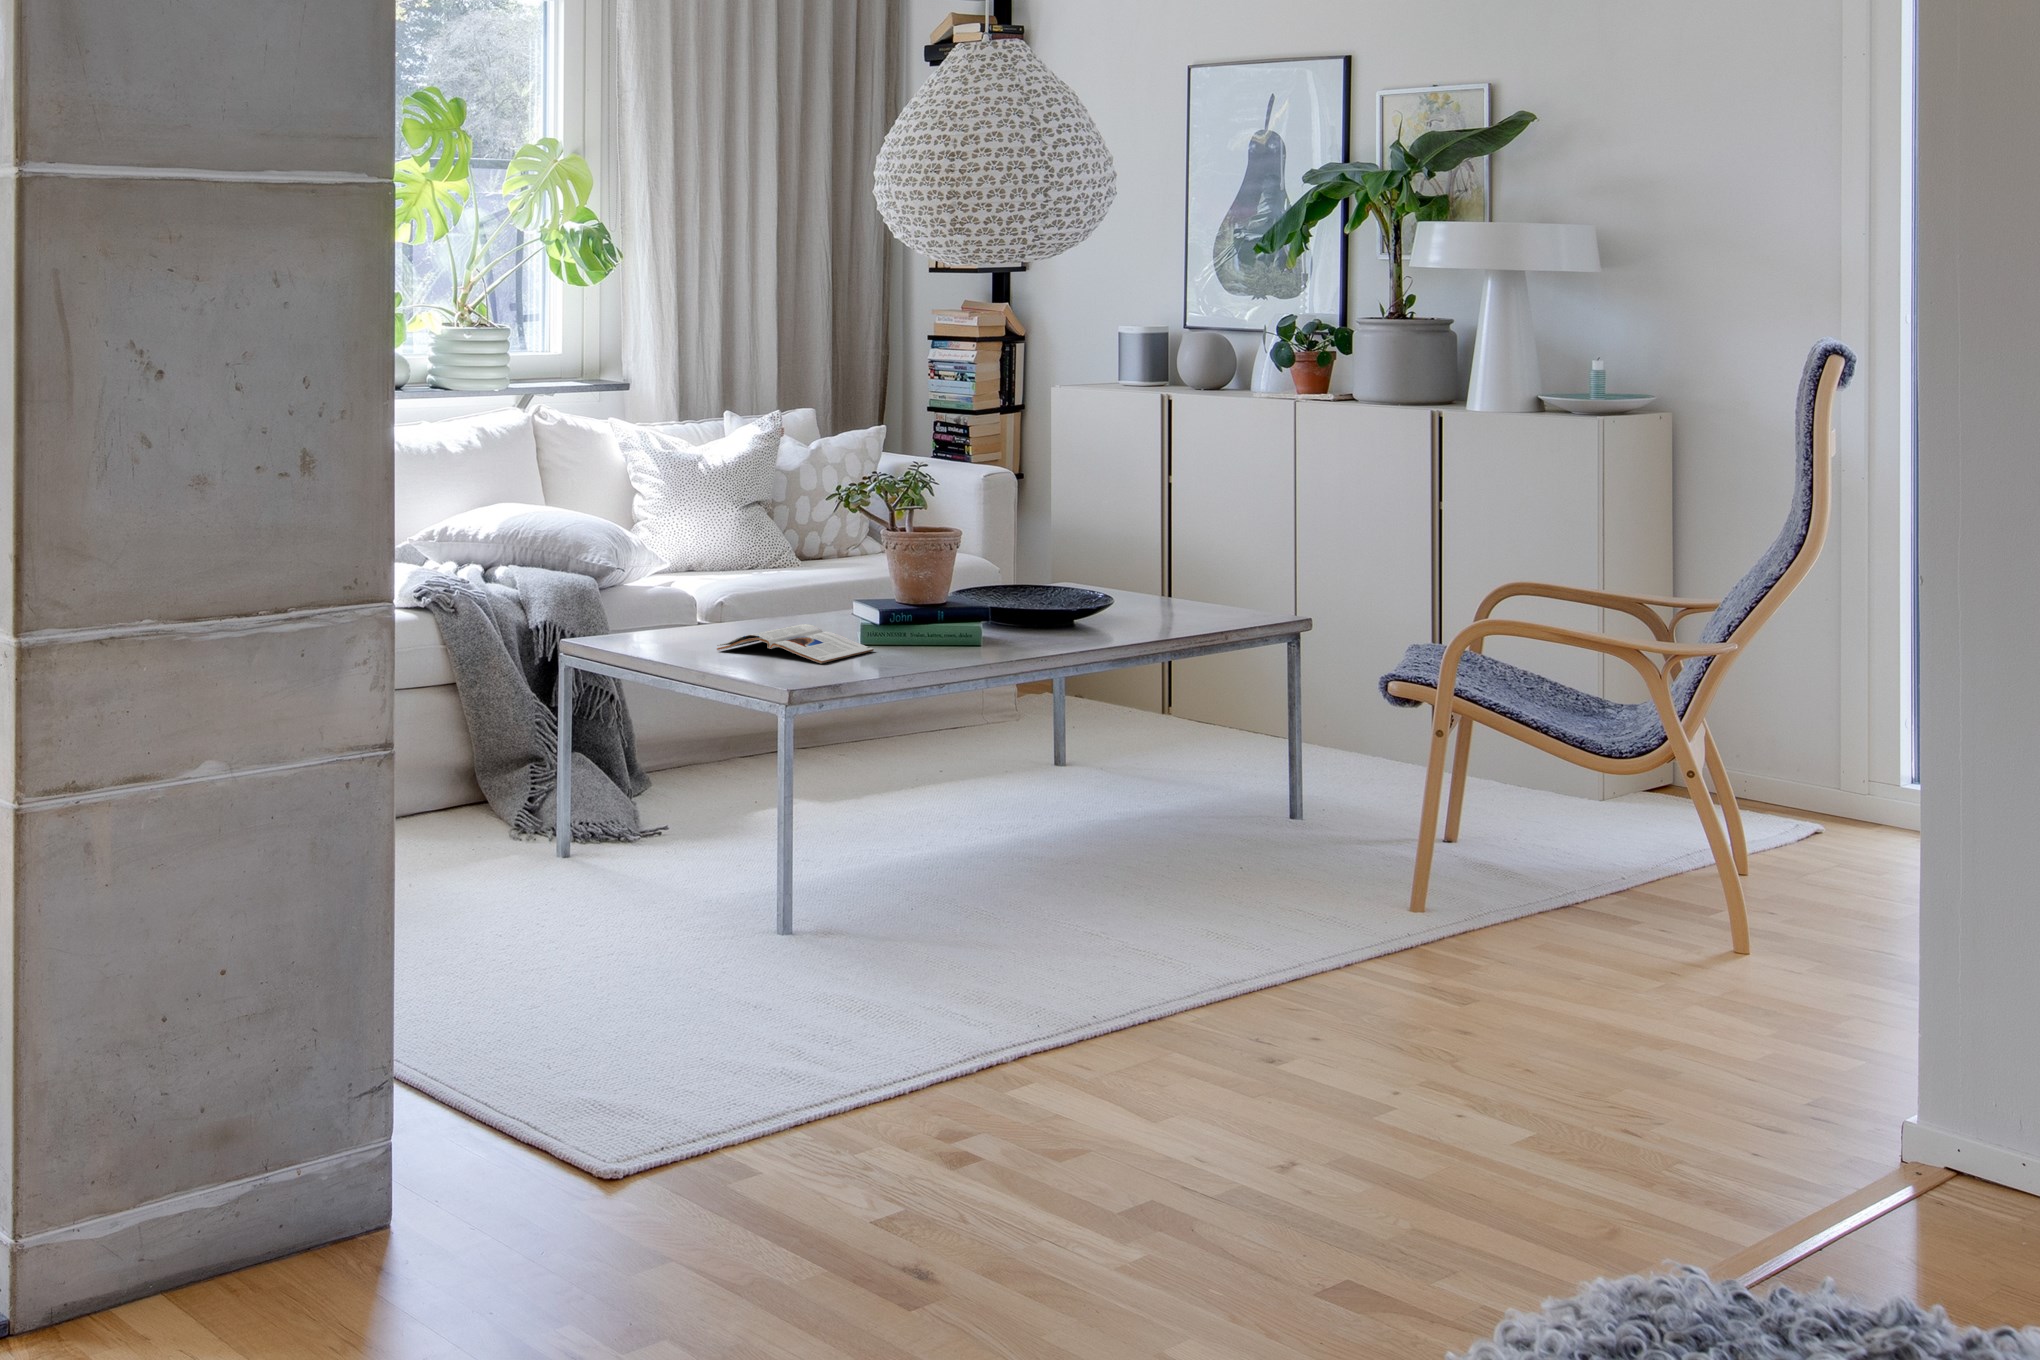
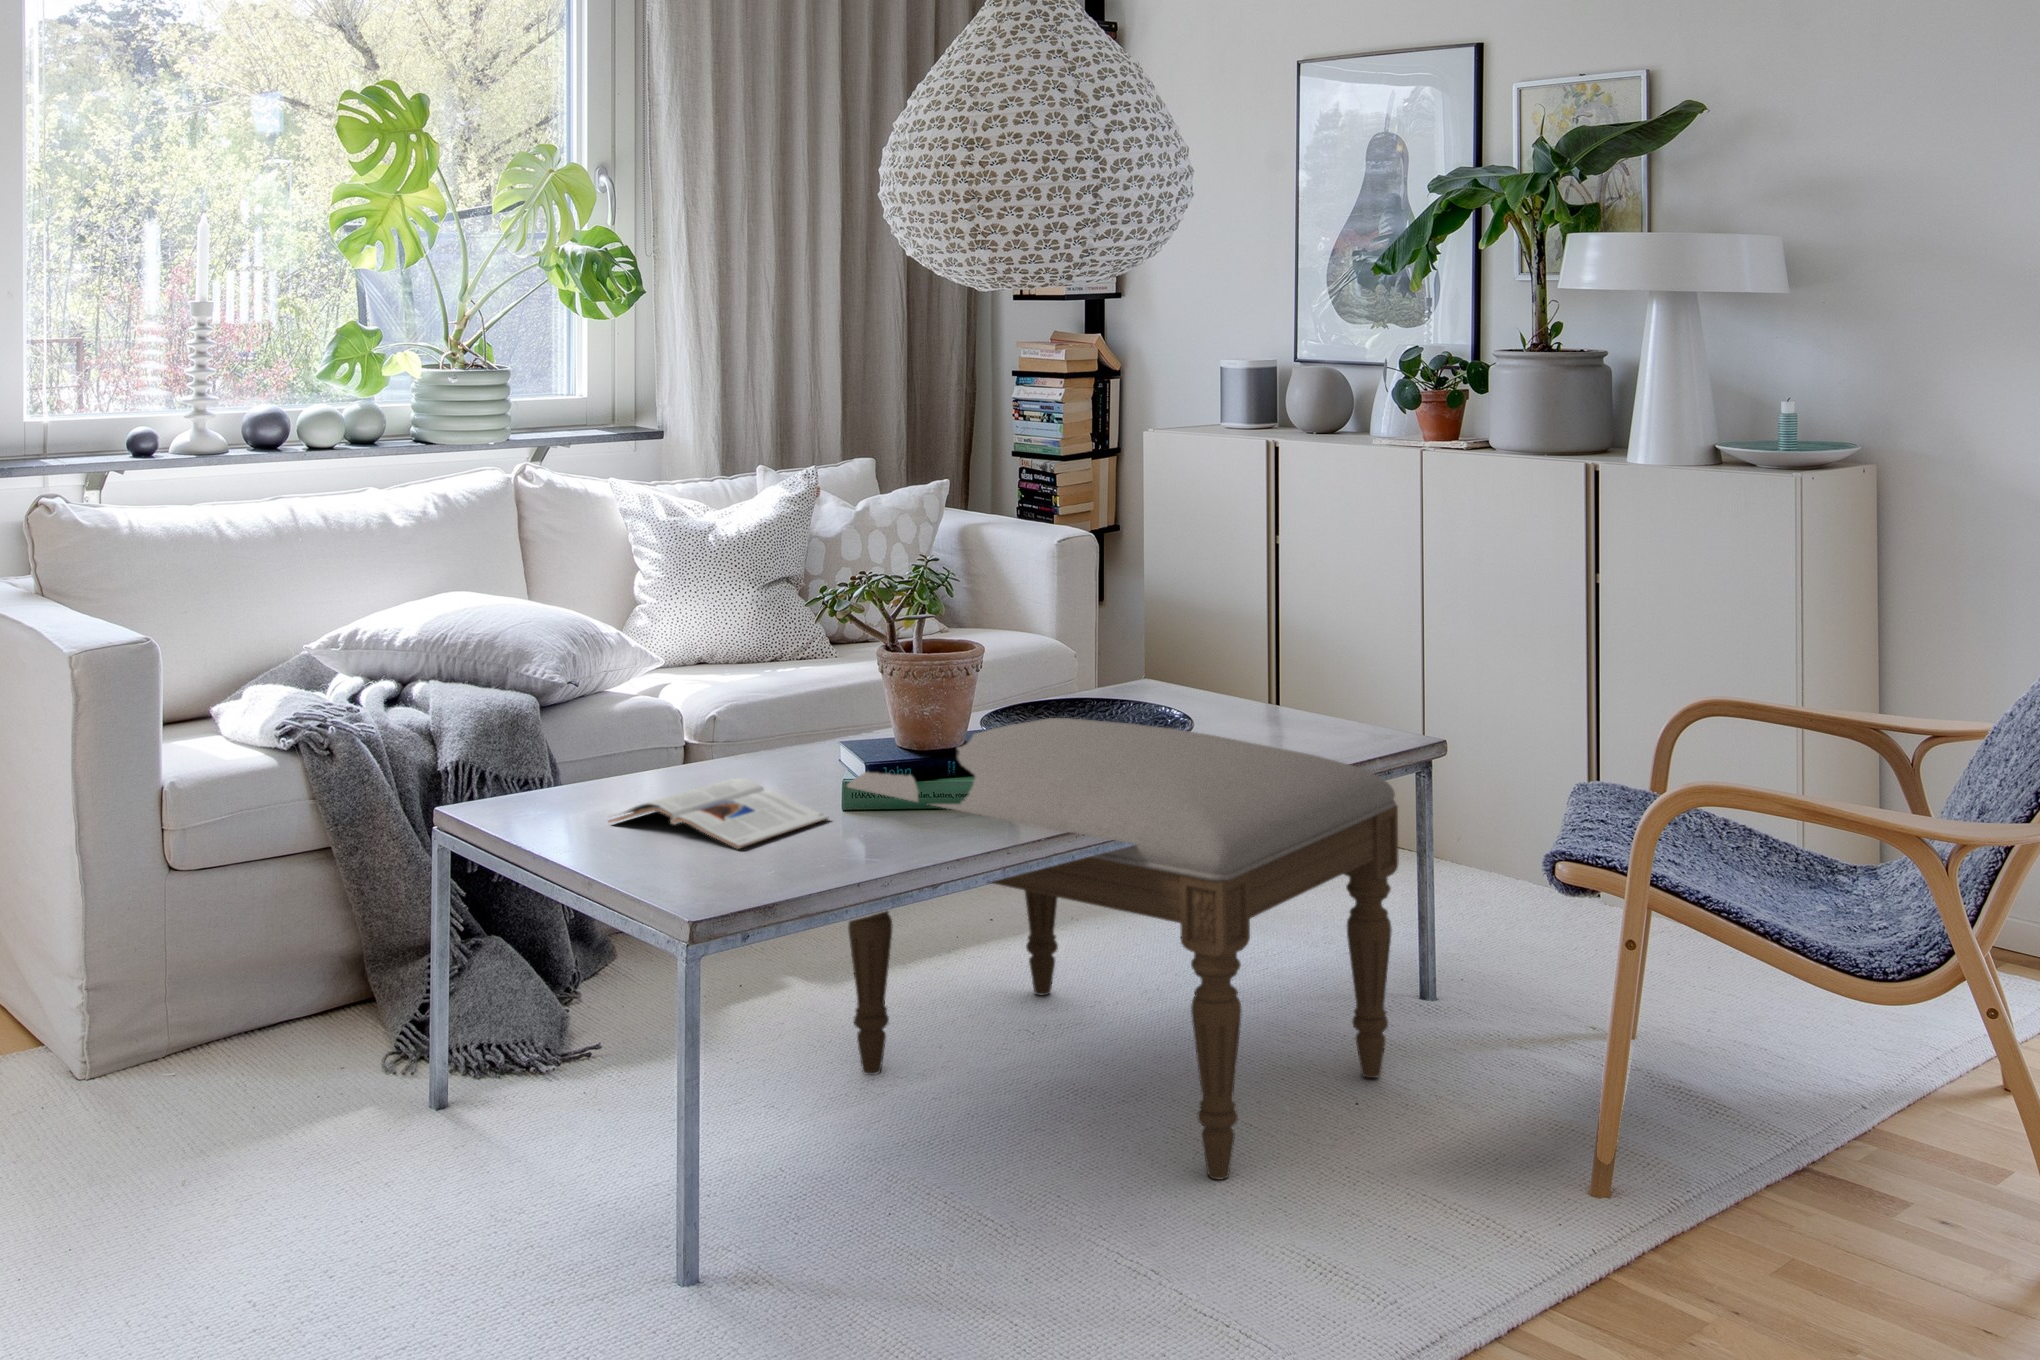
ottoman: none [868,596,1283,897] -> present [847,718,1399,1179]

